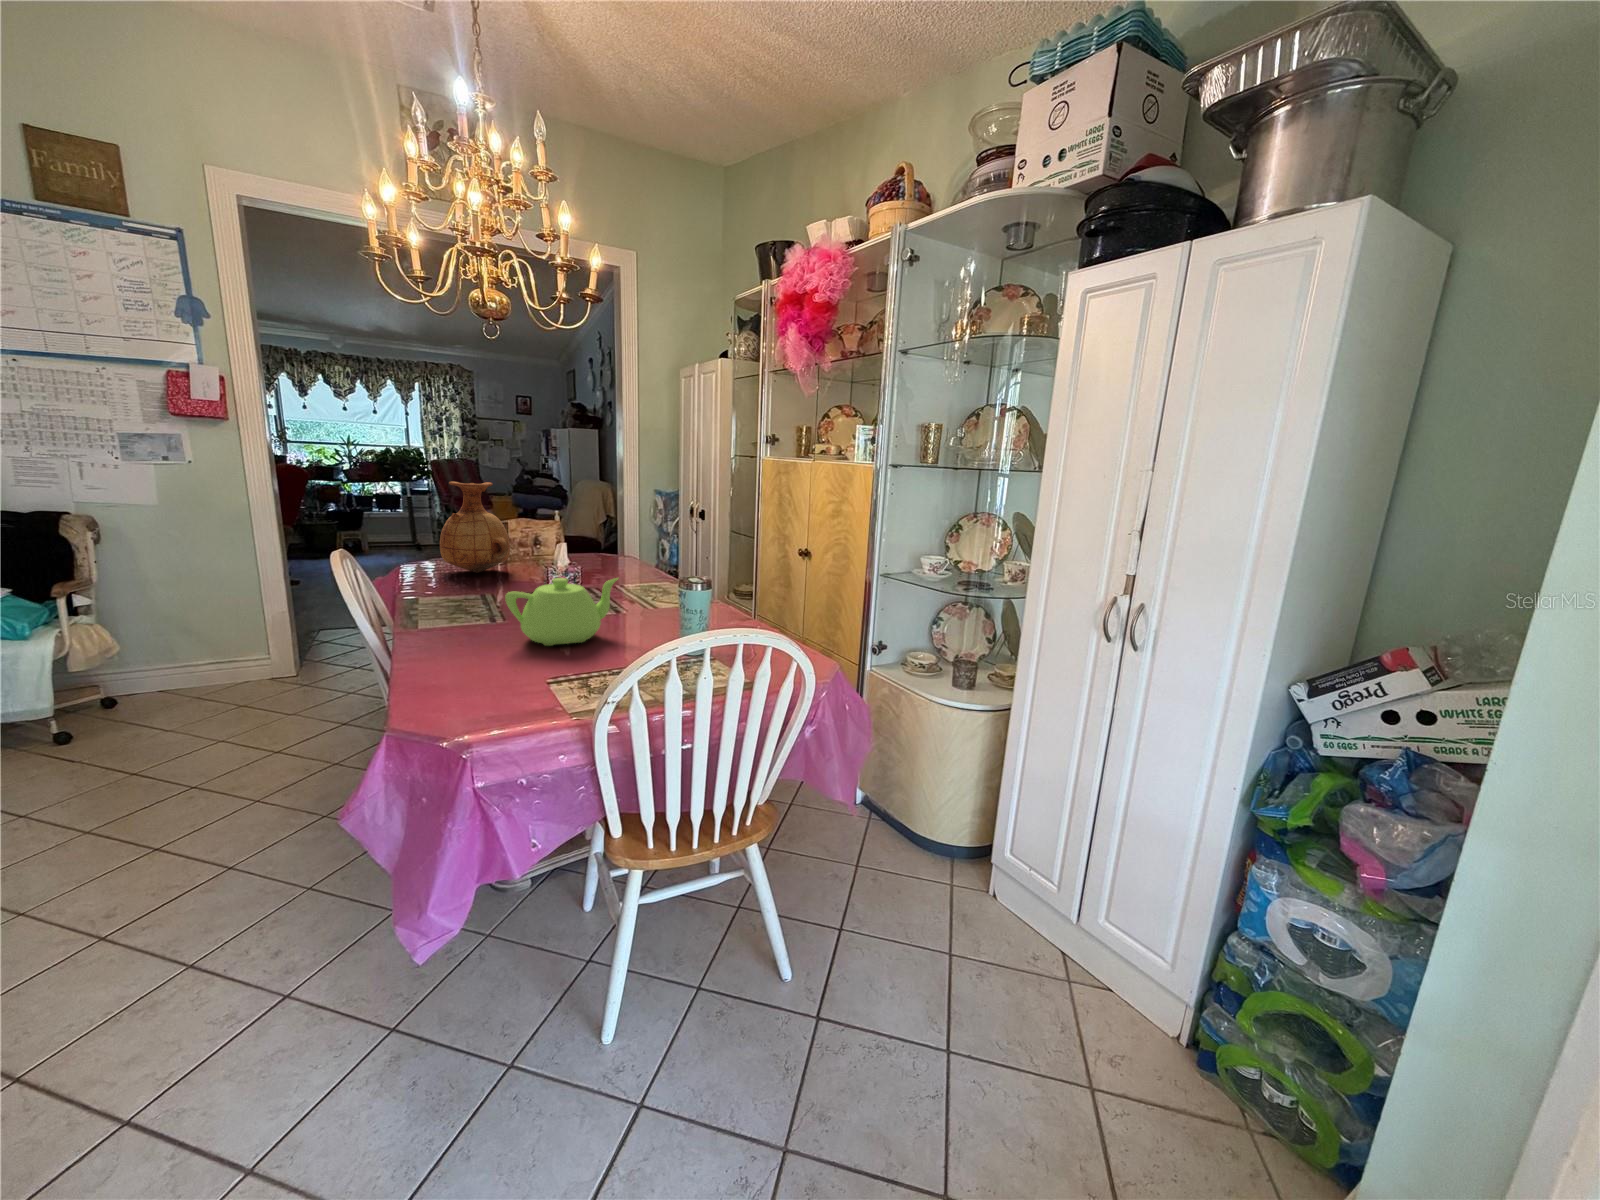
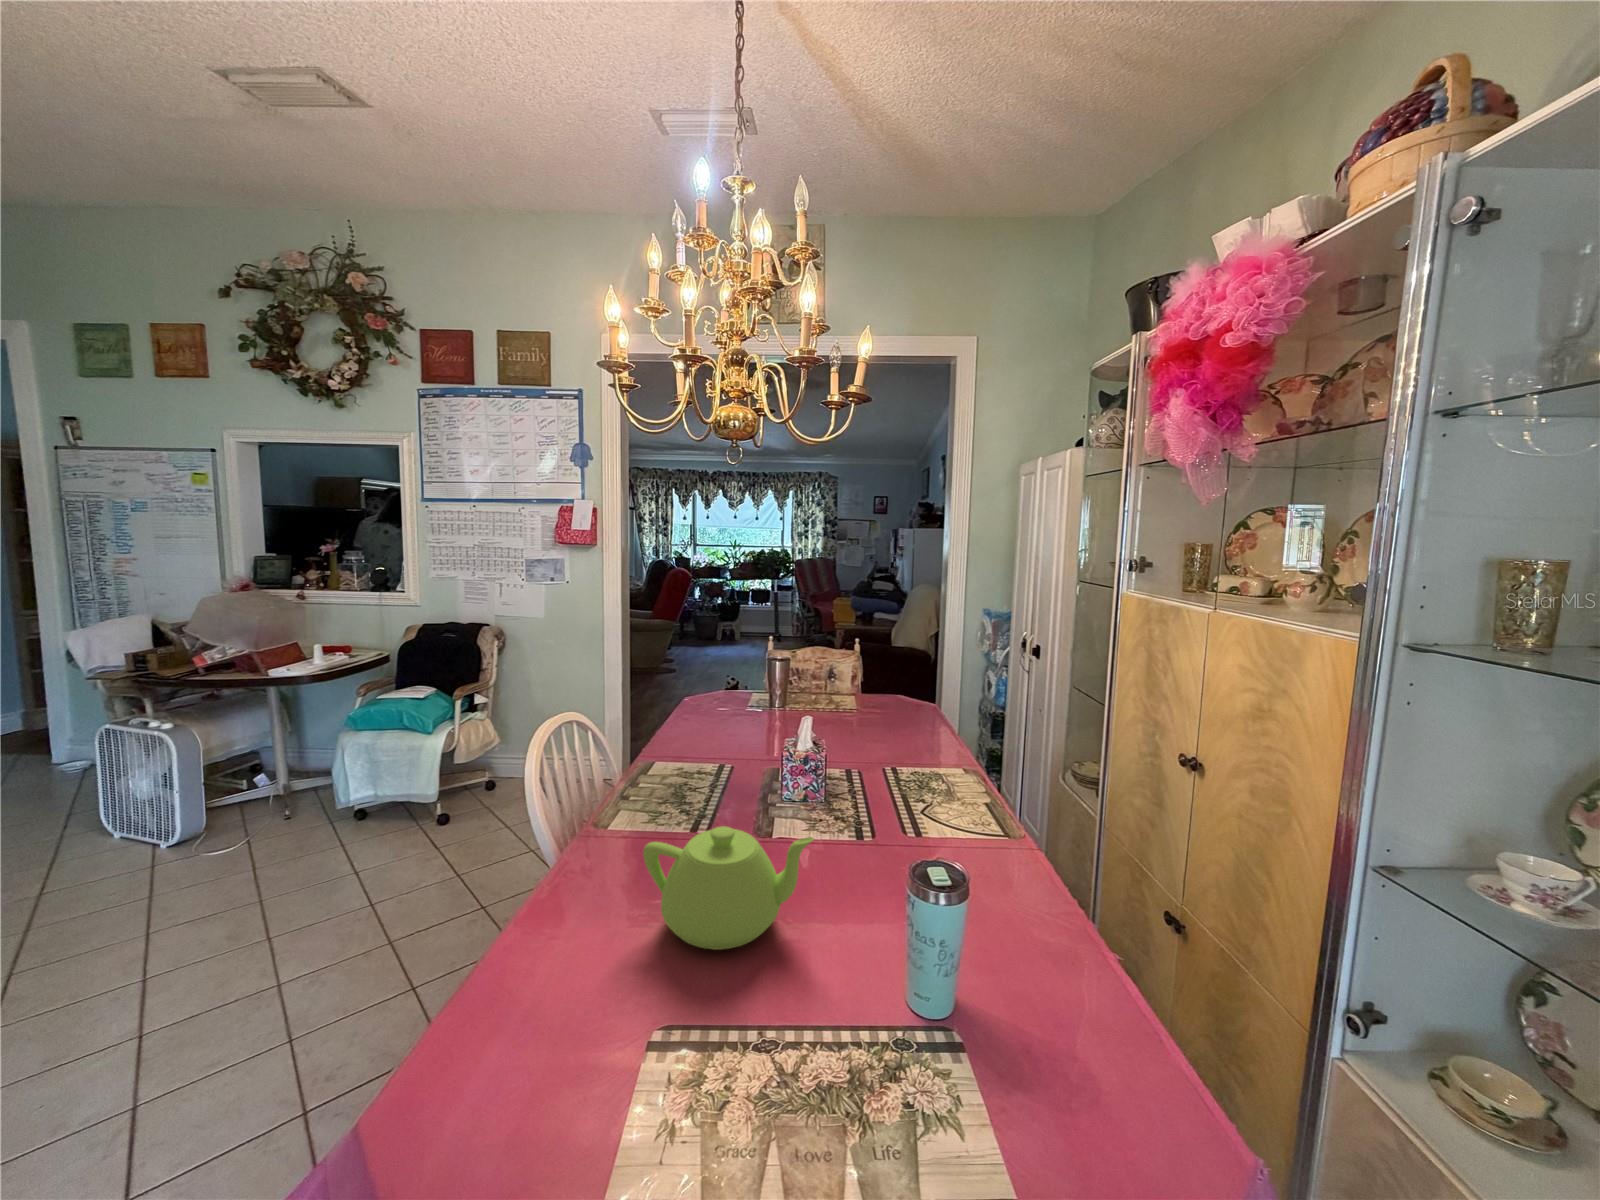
vase: present [440,481,510,573] -> none [685,626,760,734]

